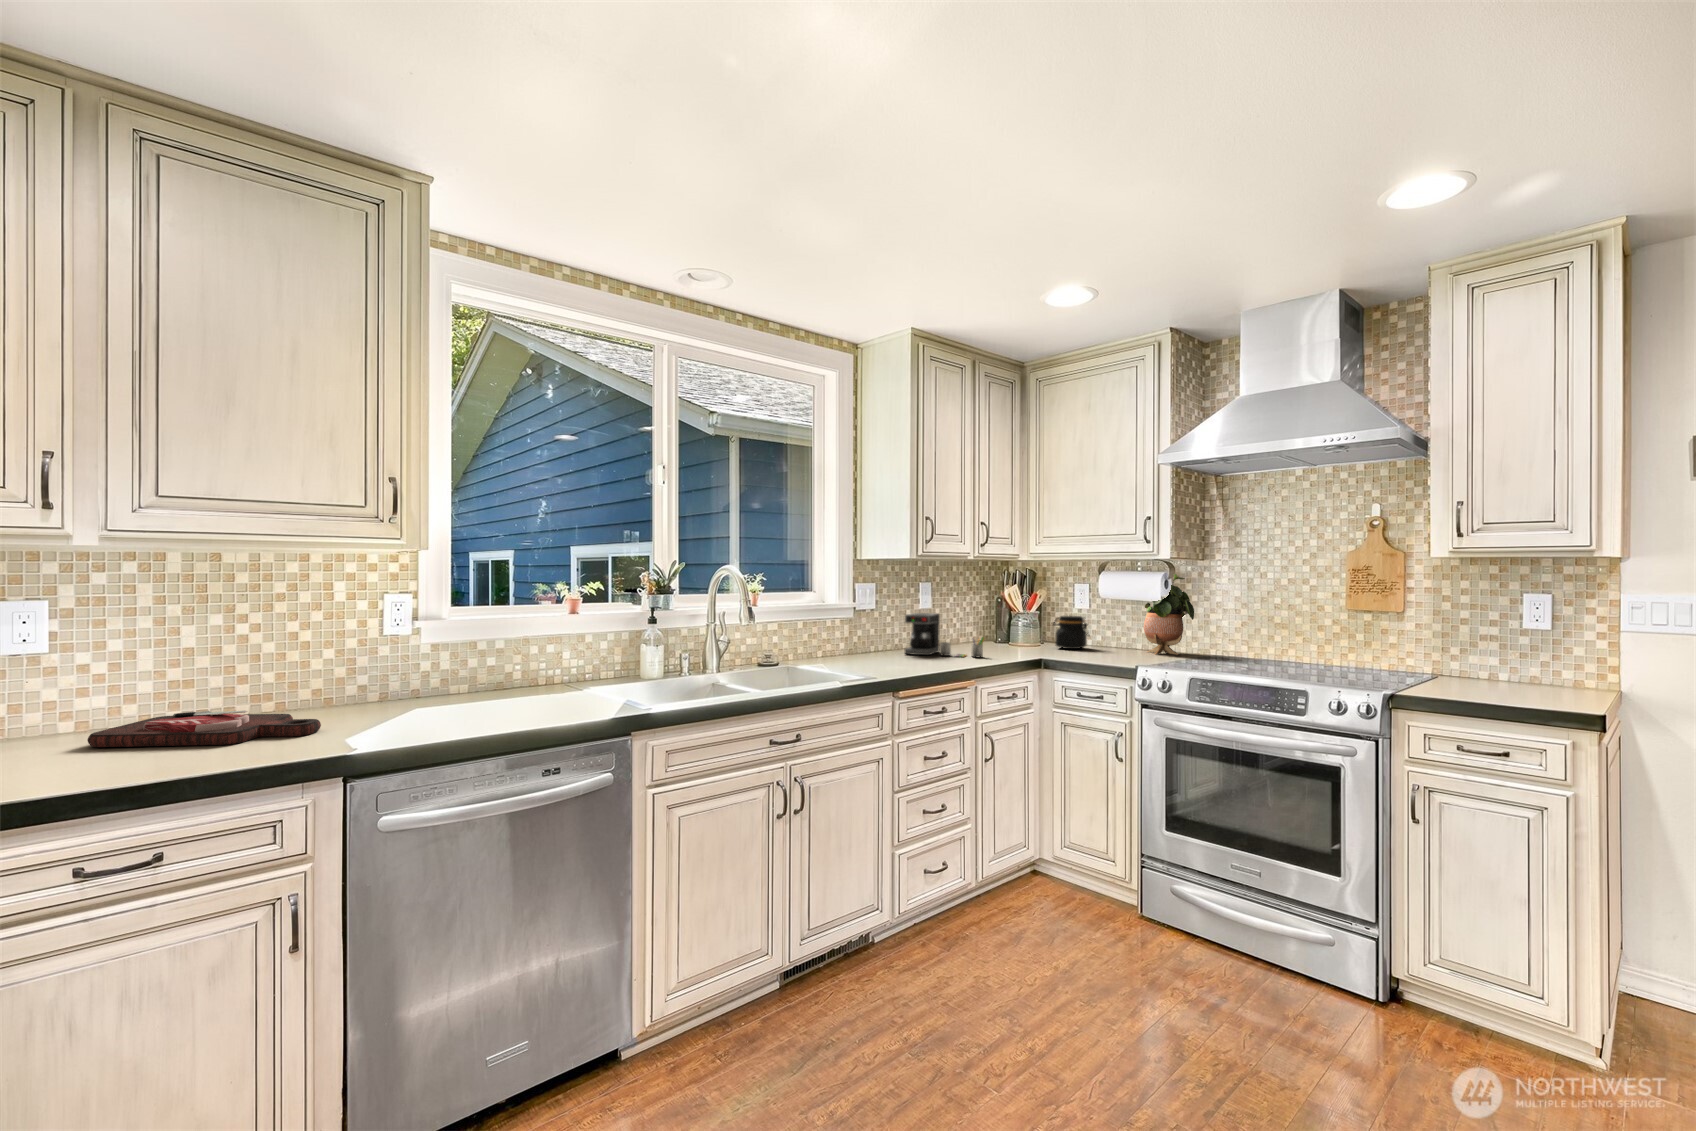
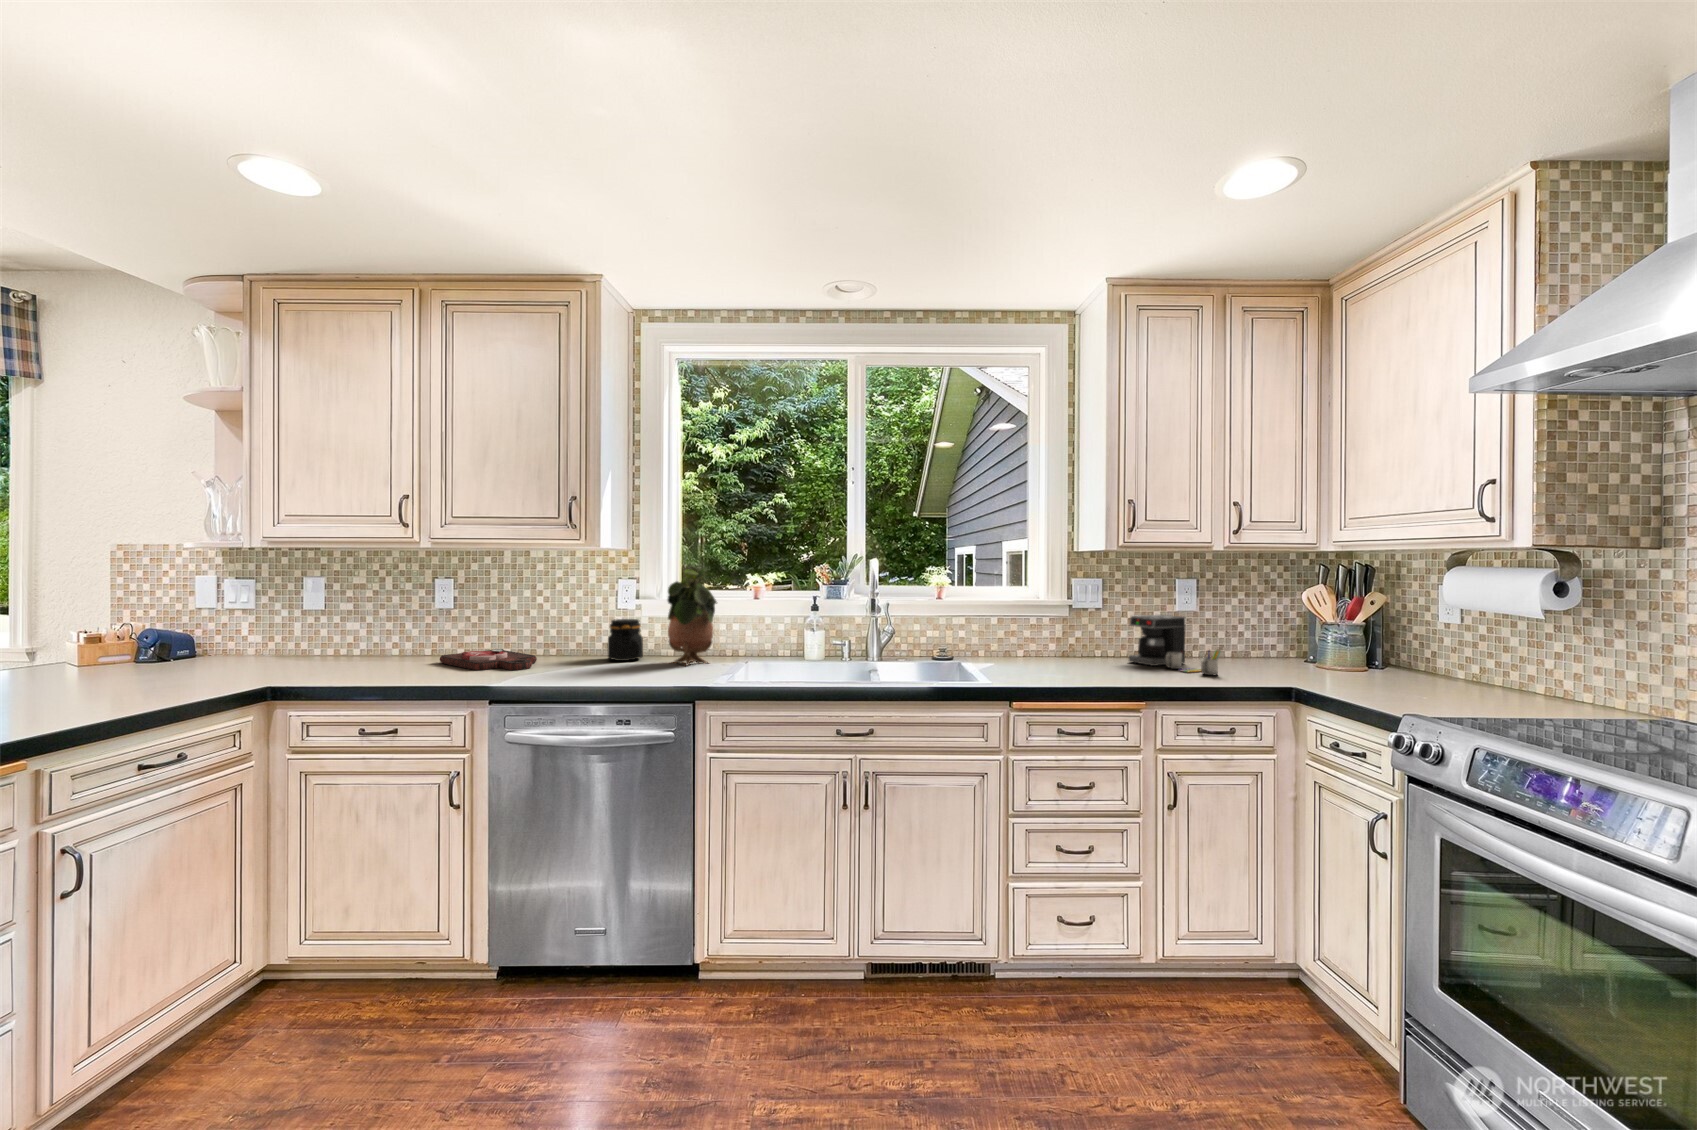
potted plant: present [1144,574,1194,654] -> present [668,569,717,666]
jar: present [1053,616,1088,649] -> present [608,619,643,661]

